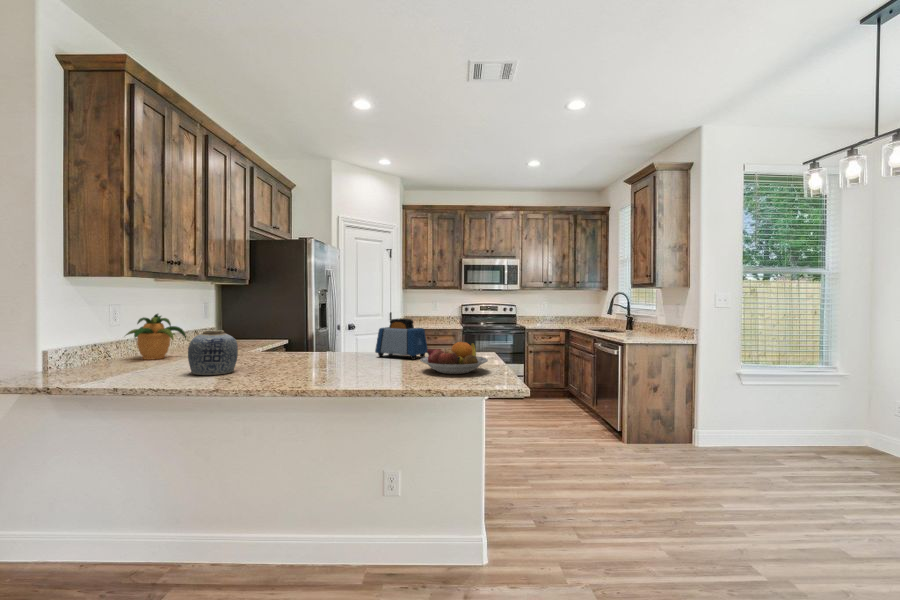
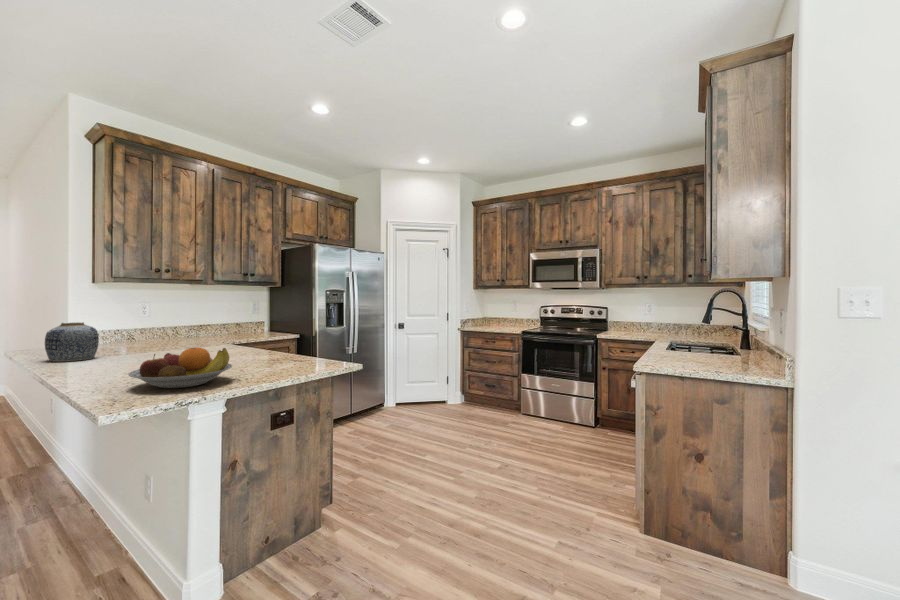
potted plant: present [126,314,186,360] -> none [105,308,161,345]
toaster: present [375,319,428,360] -> none [245,317,283,364]

